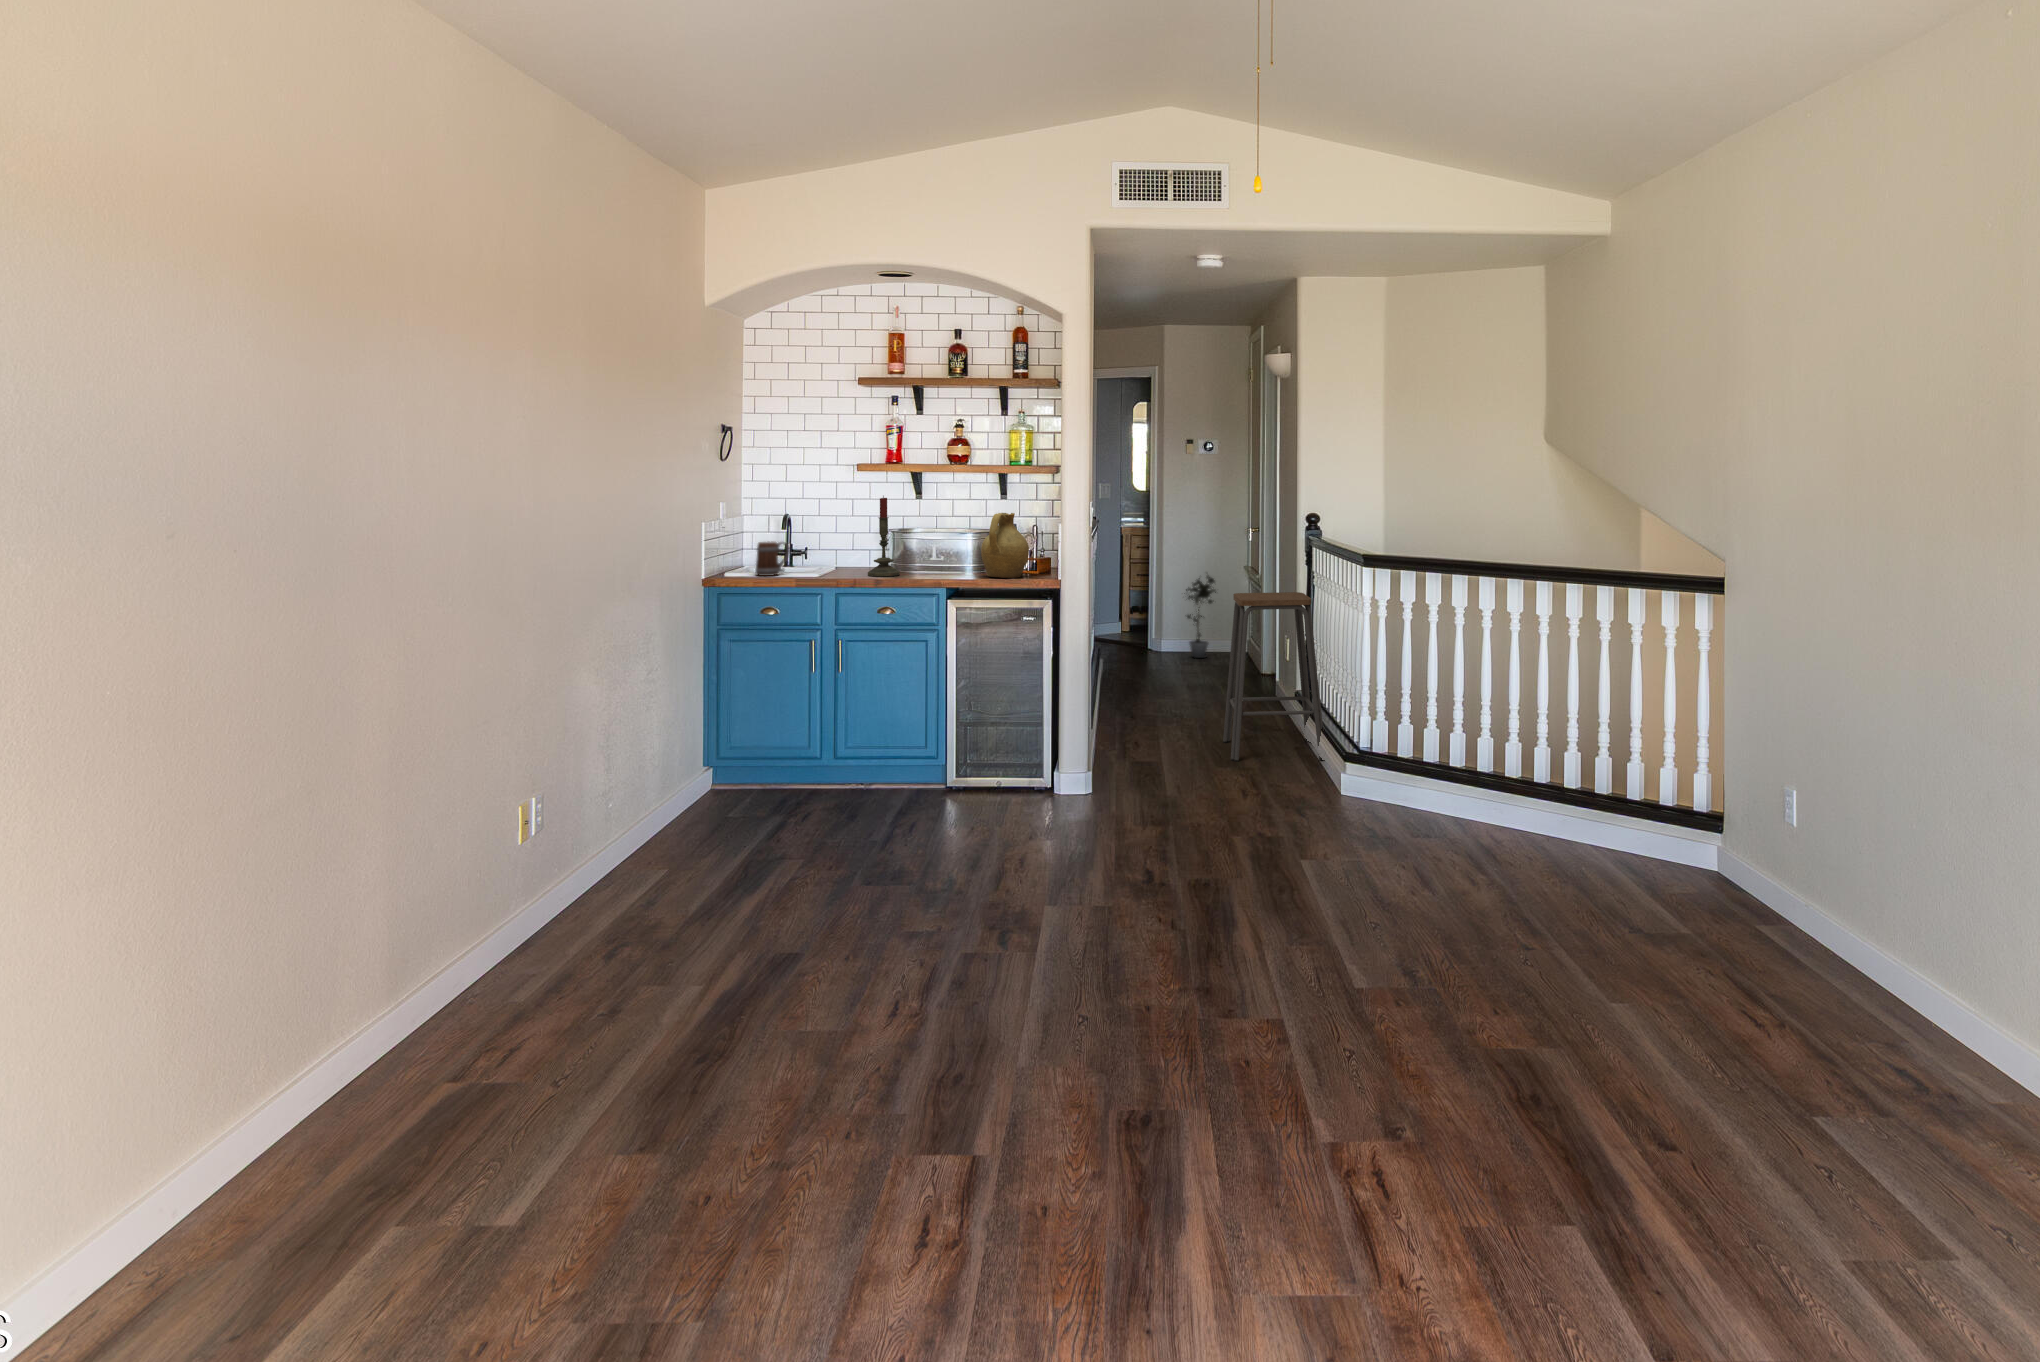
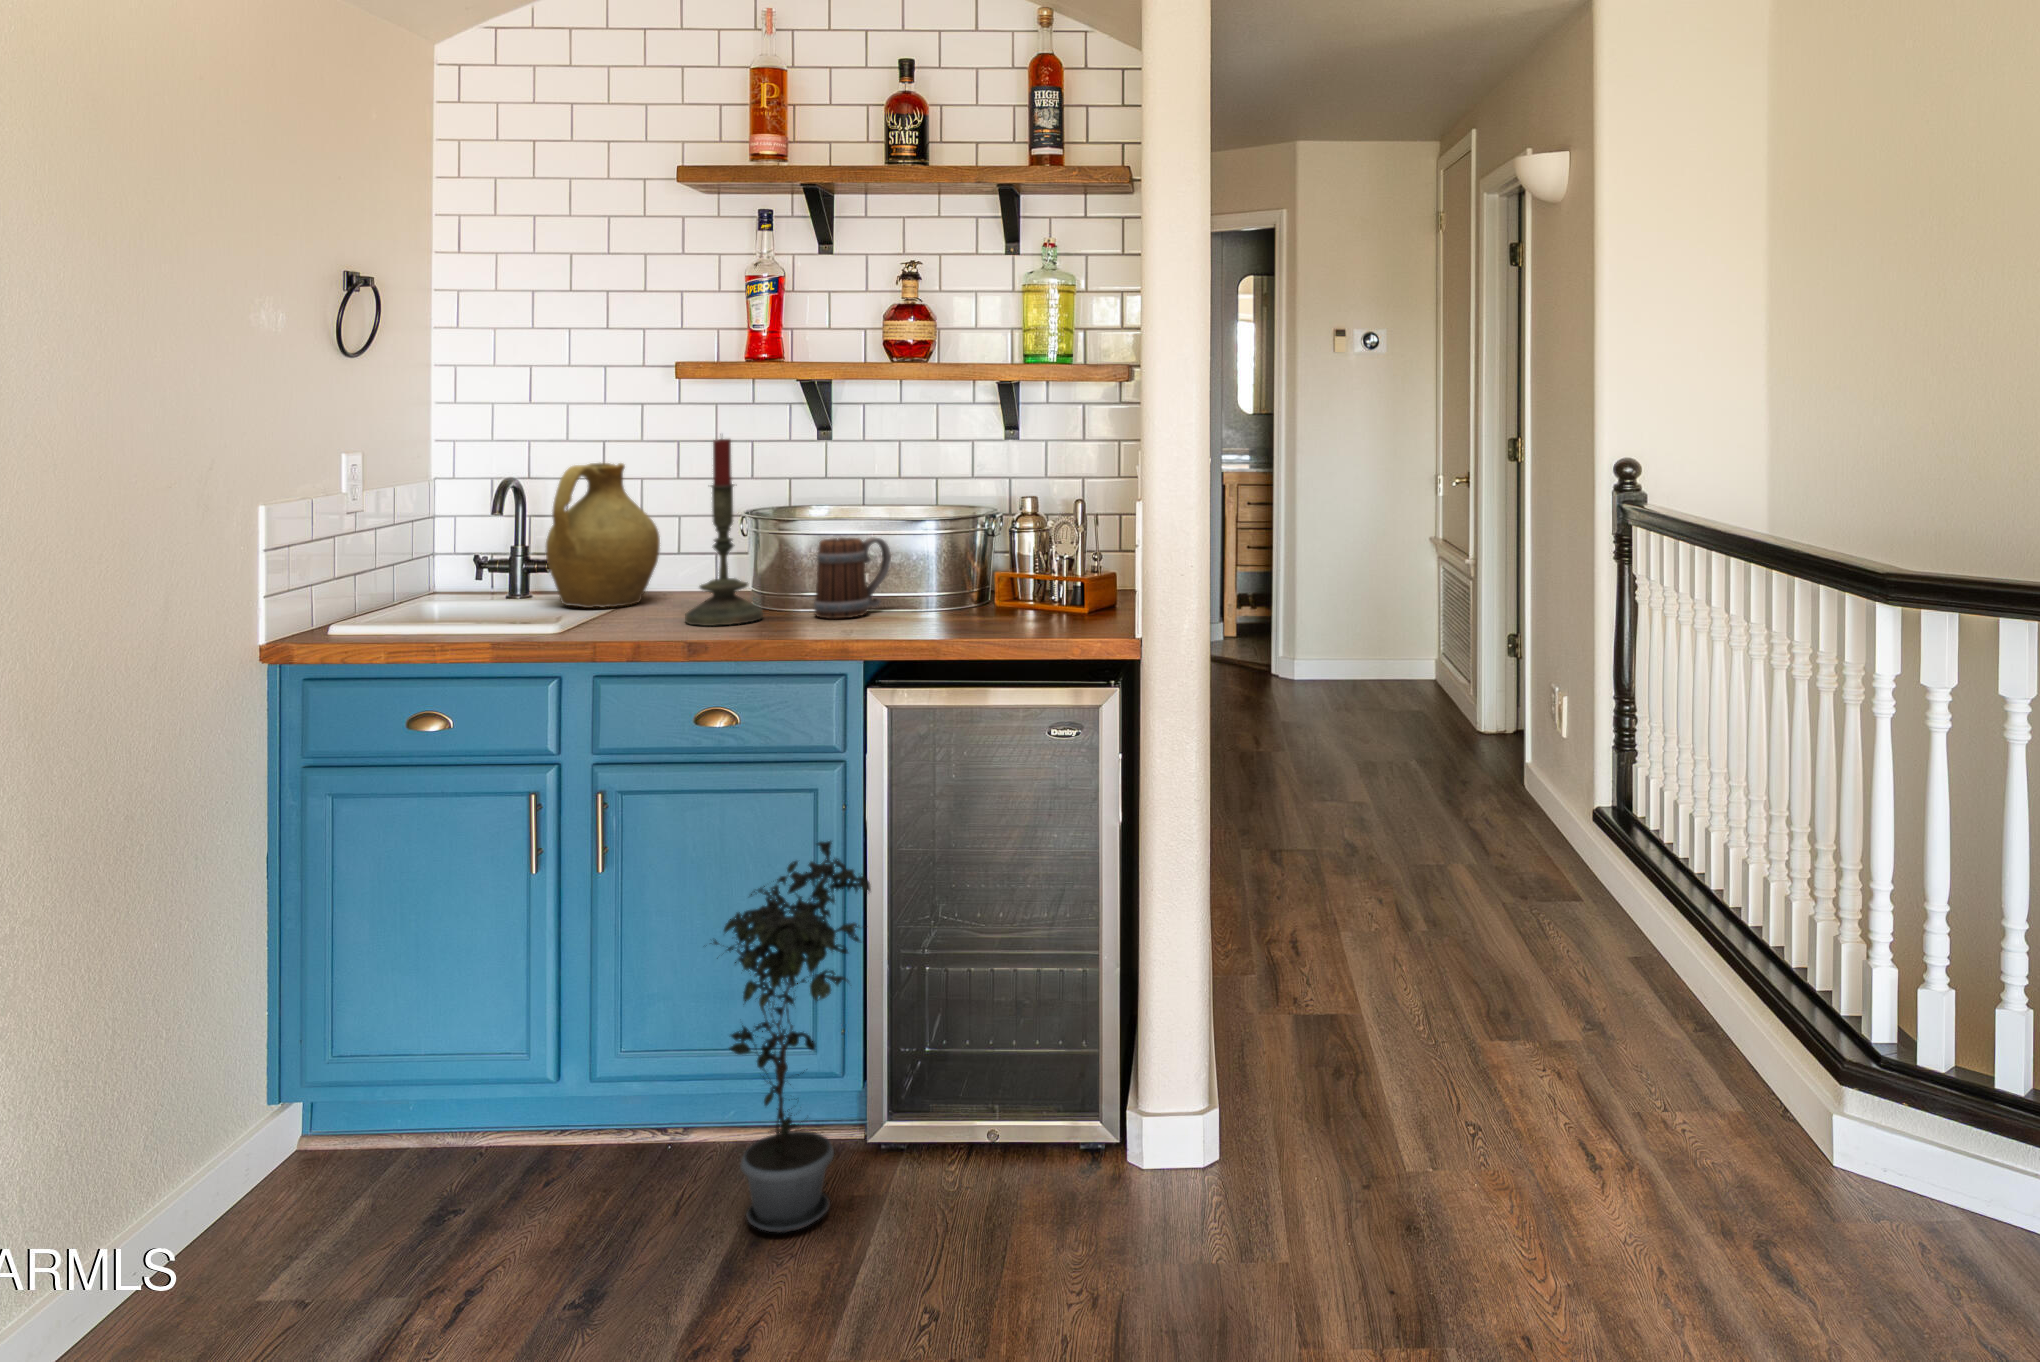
pitcher: present [981,513,1029,578] -> present [546,463,660,608]
beer mug: present [755,542,790,576] -> present [813,537,891,619]
potted plant: present [1186,575,1216,658] -> present [710,841,871,1233]
bar stool: present [1223,592,1323,762] -> none [1470,621,1704,996]

